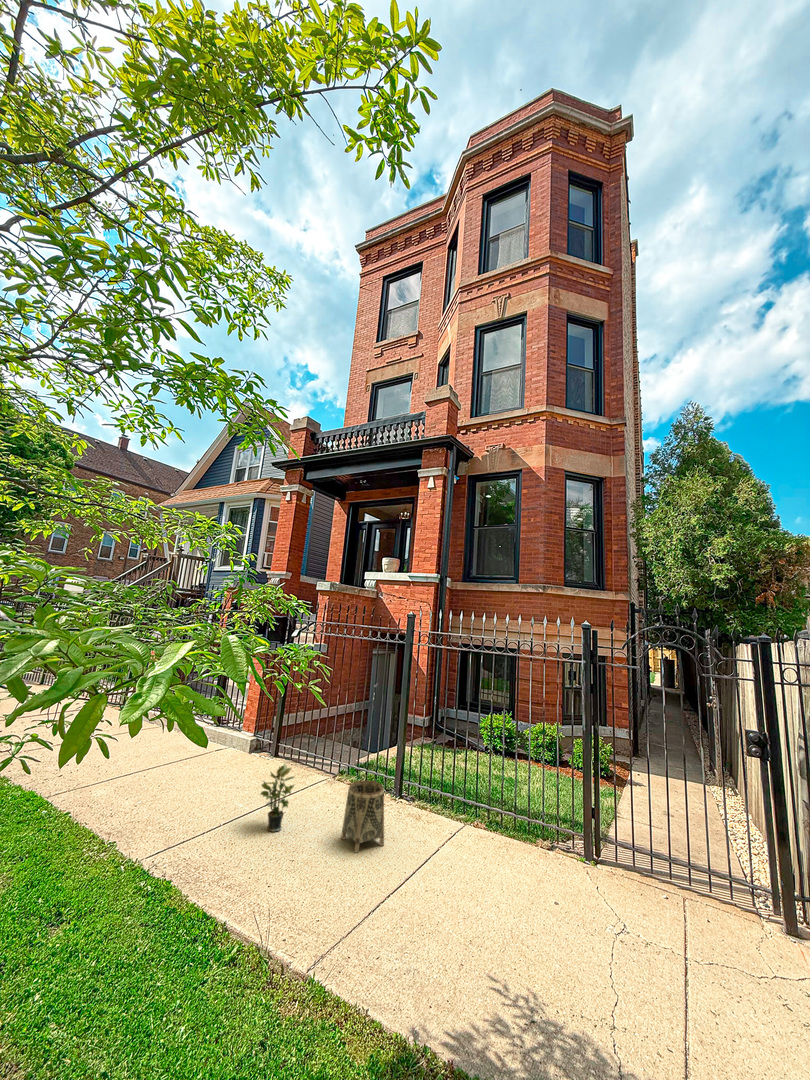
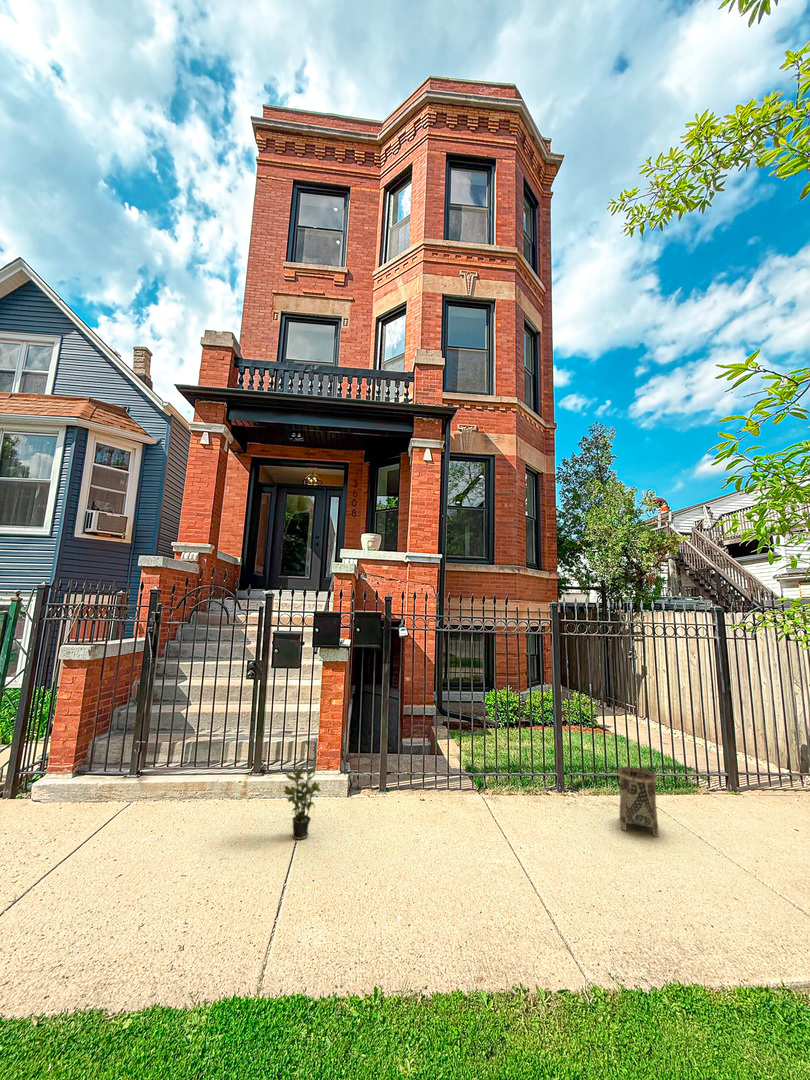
potted plant: present [261,764,294,832] -> present [284,764,320,839]

